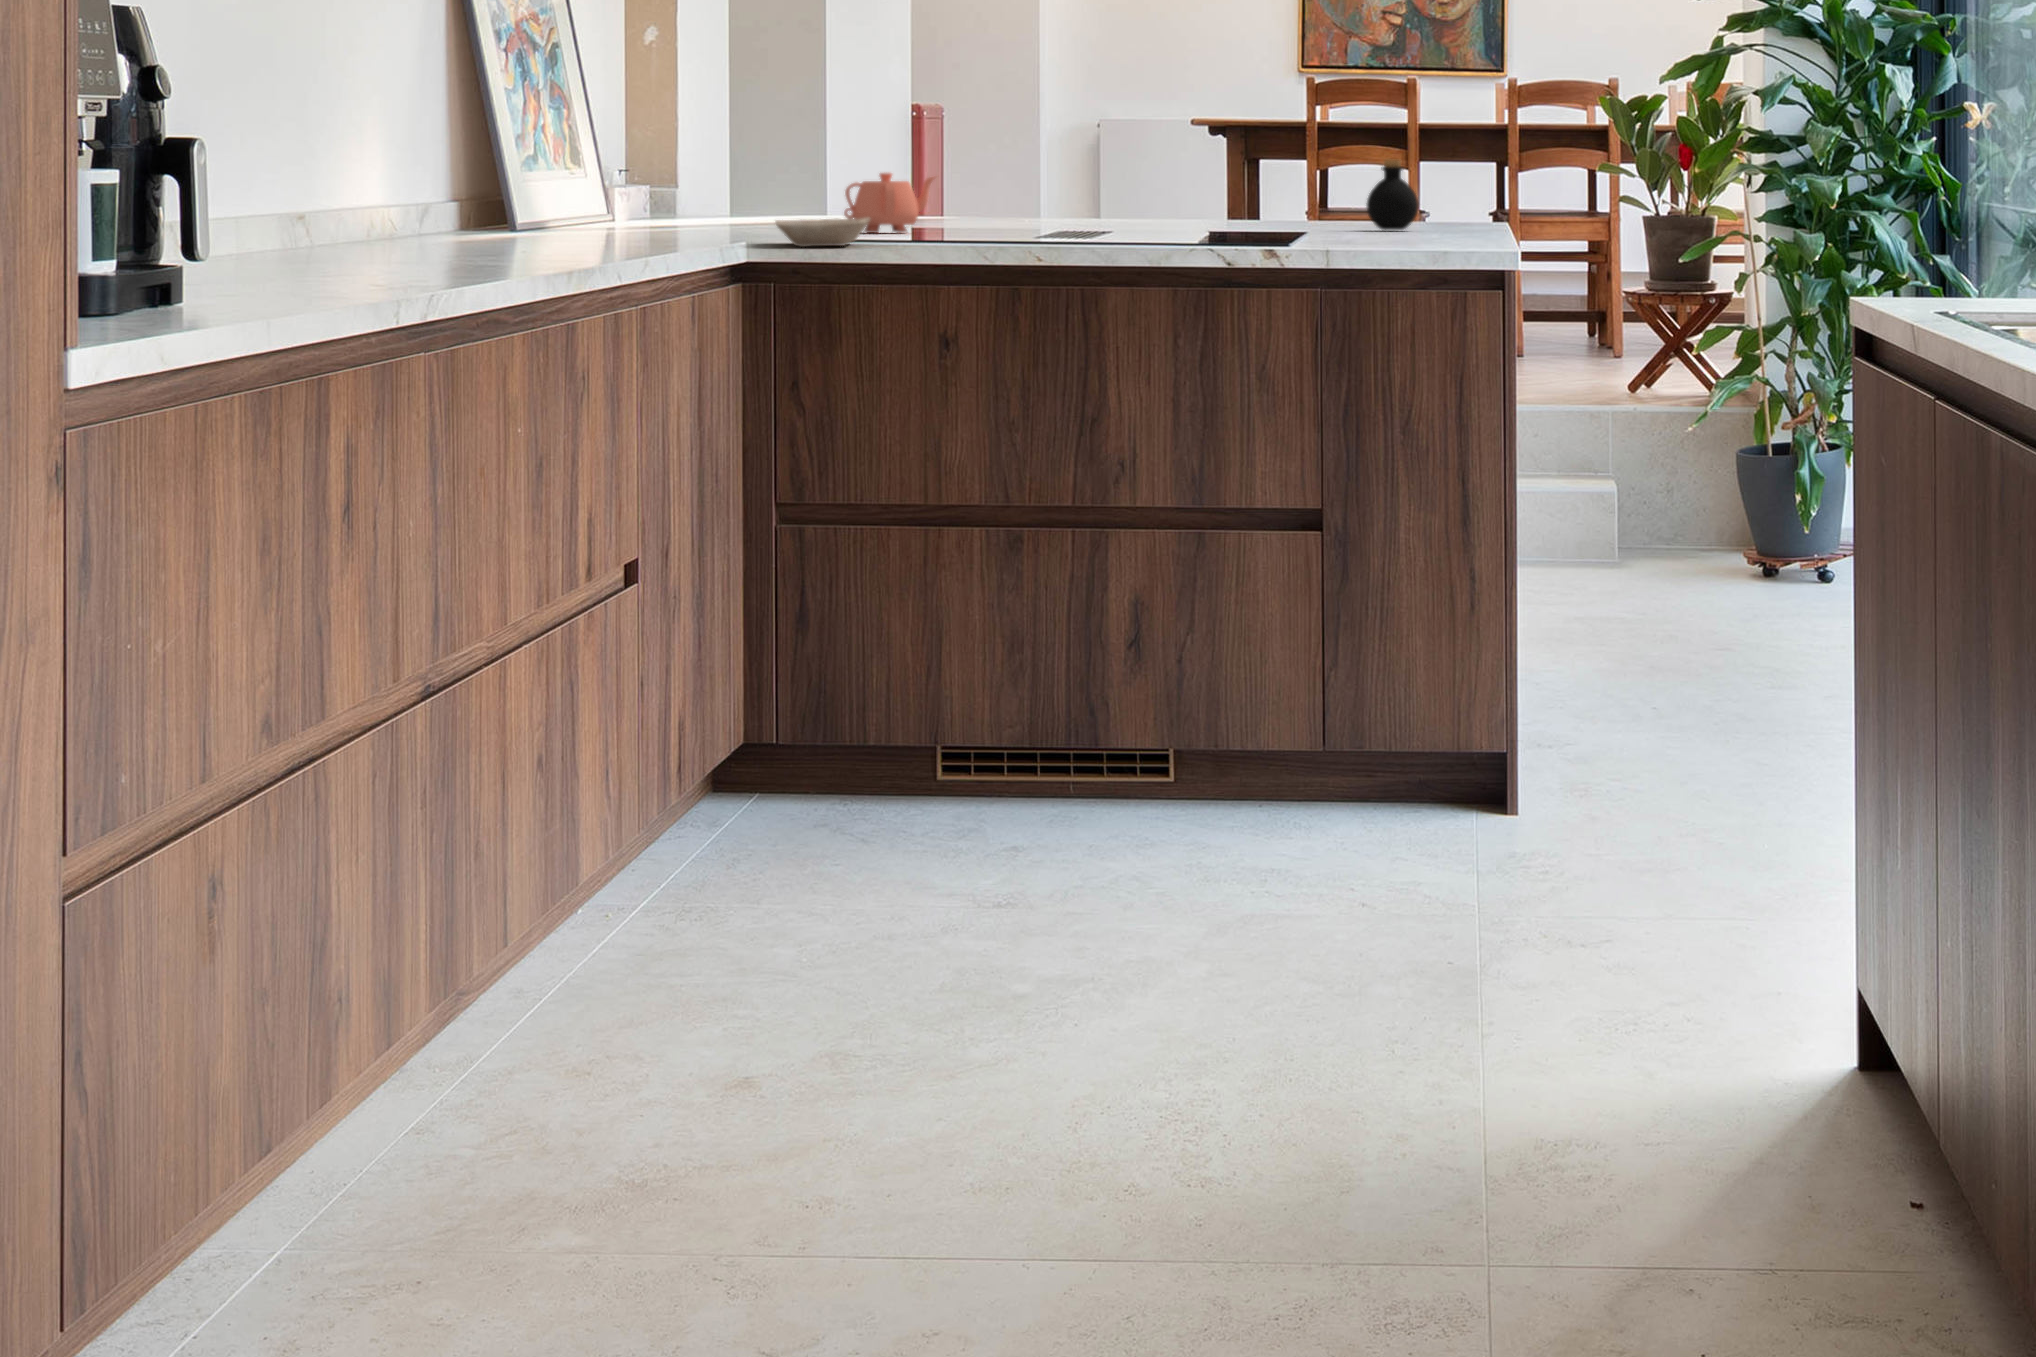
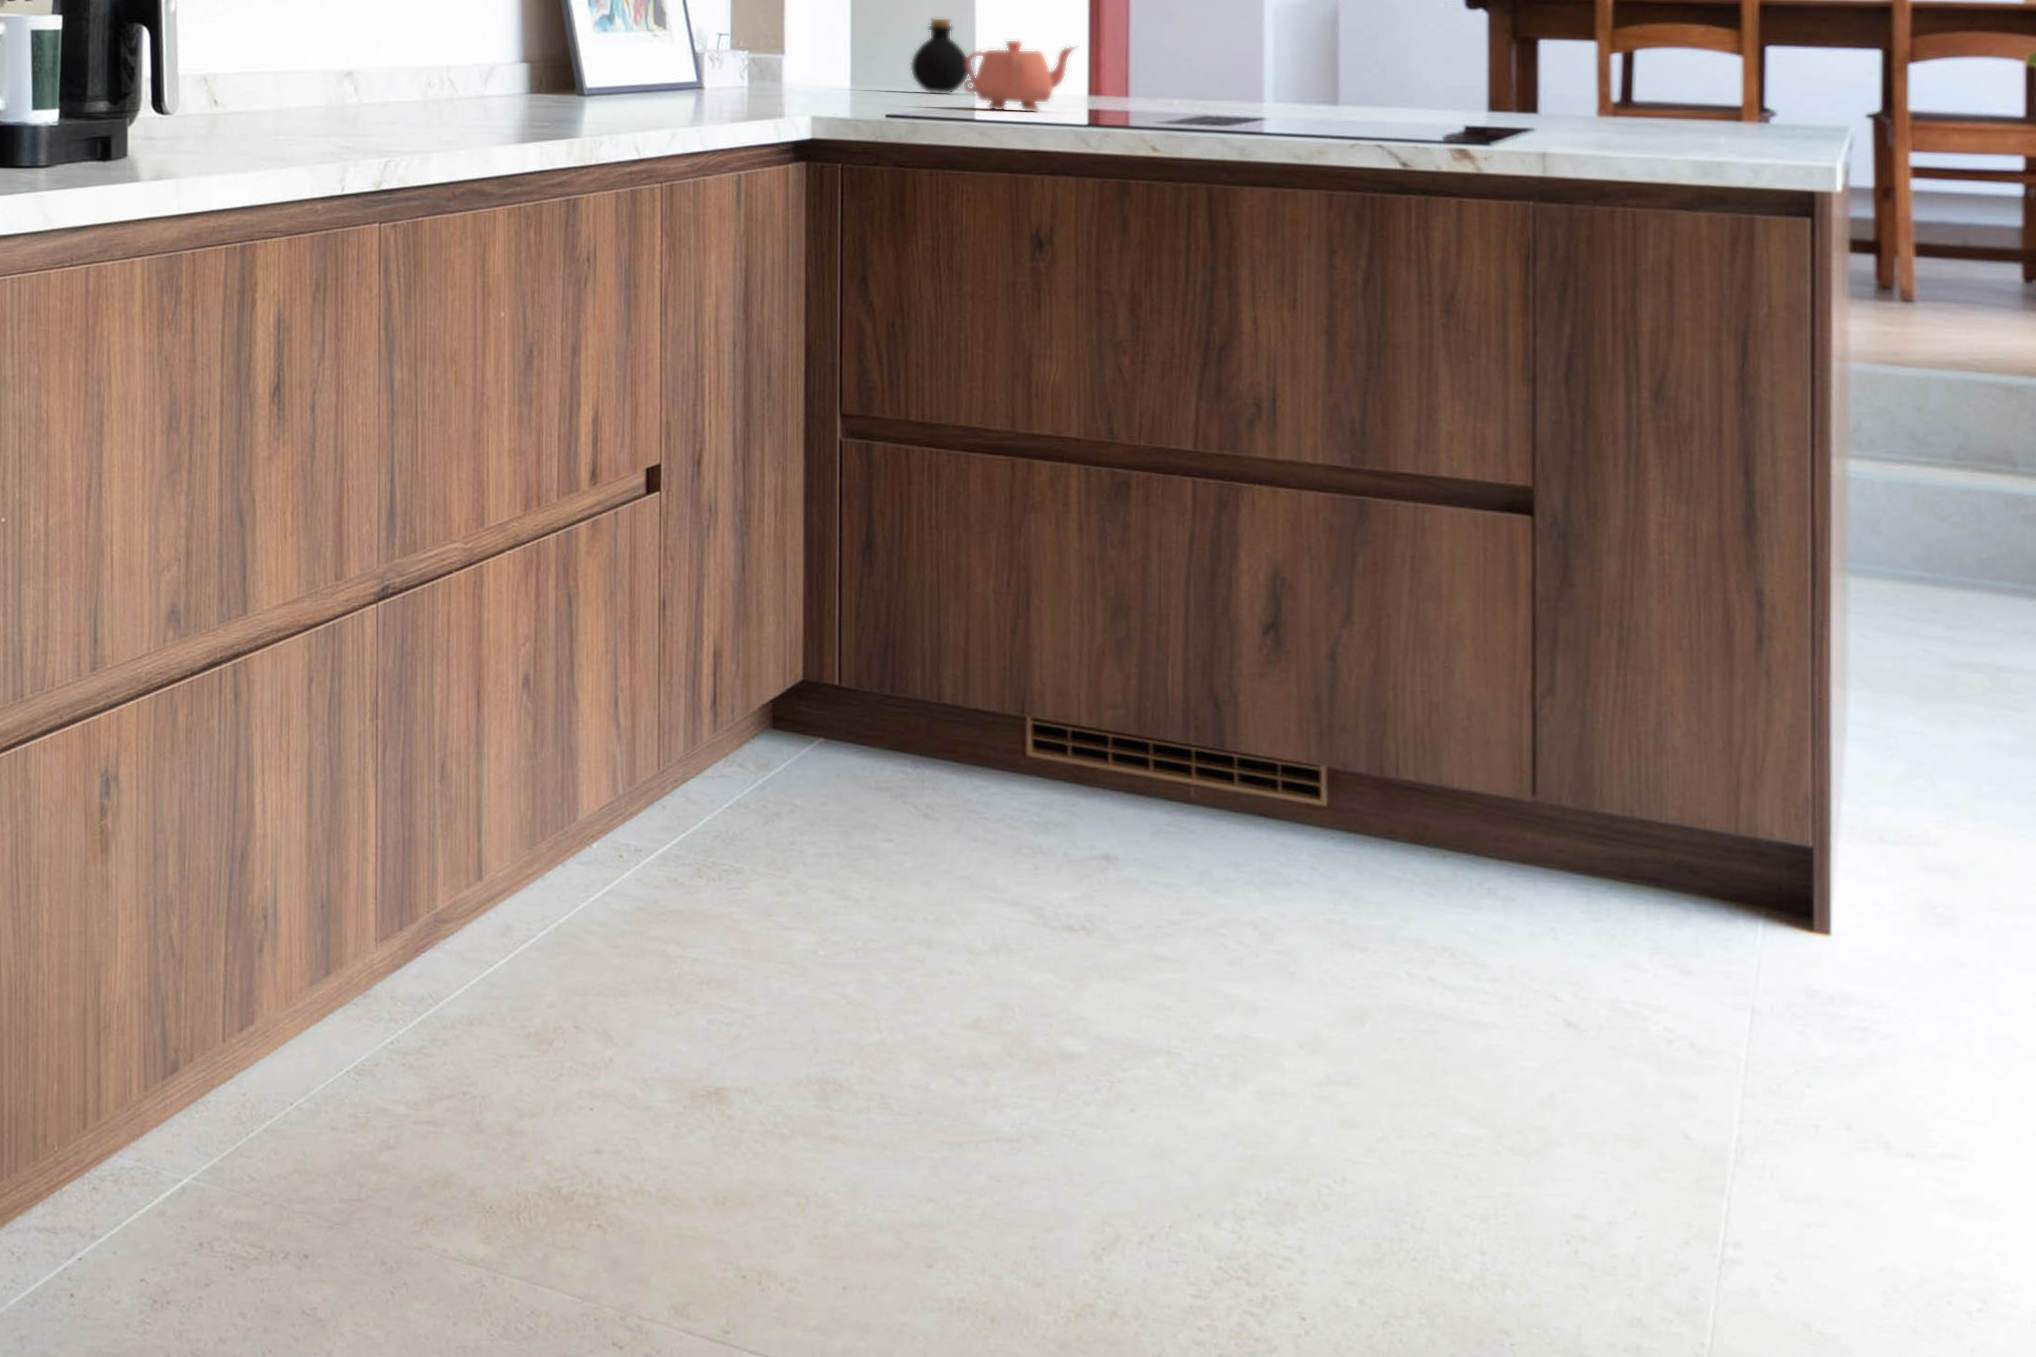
bottle: present [1366,160,1419,230] -> present [912,19,968,93]
tray: present [775,218,870,247] -> none [853,92,971,125]

